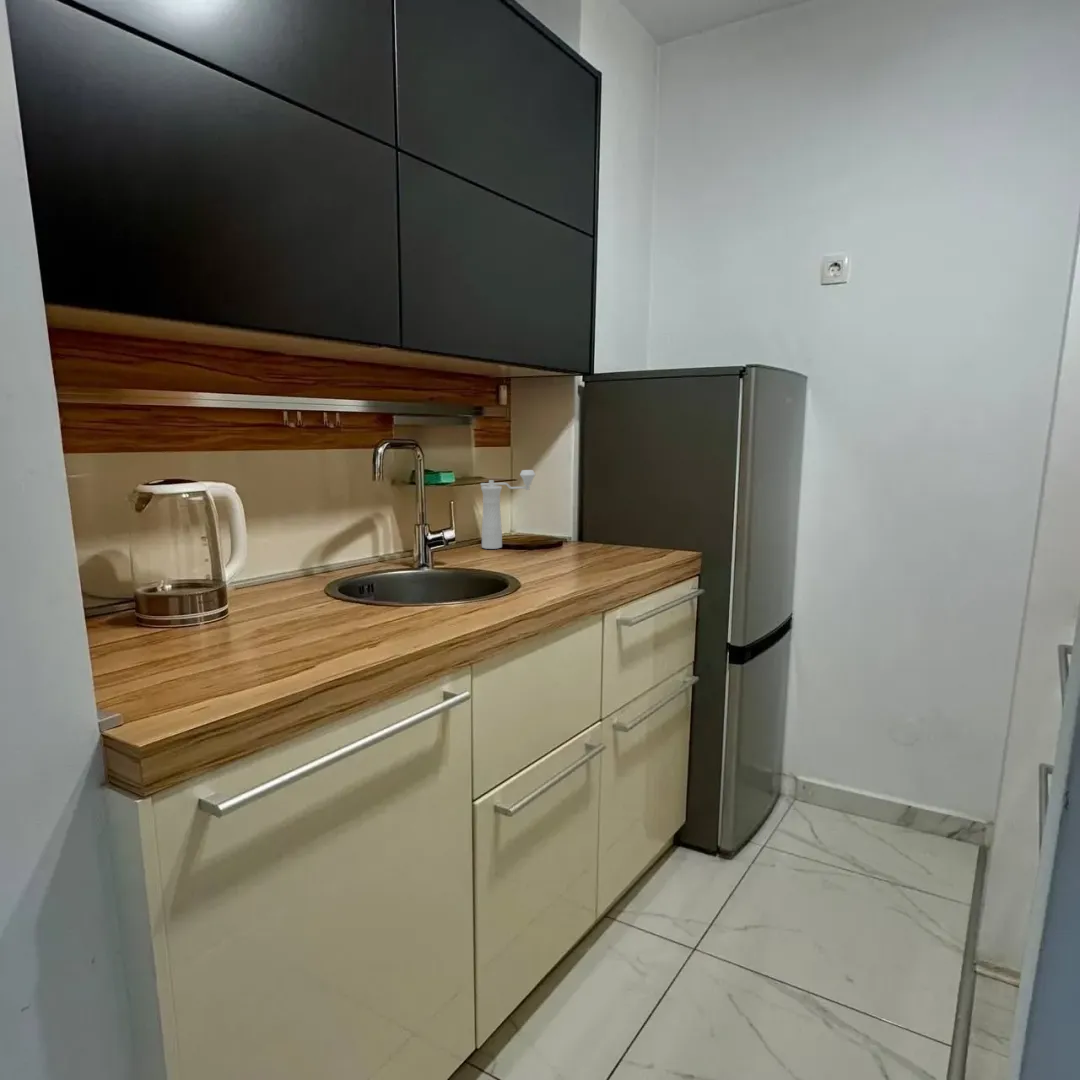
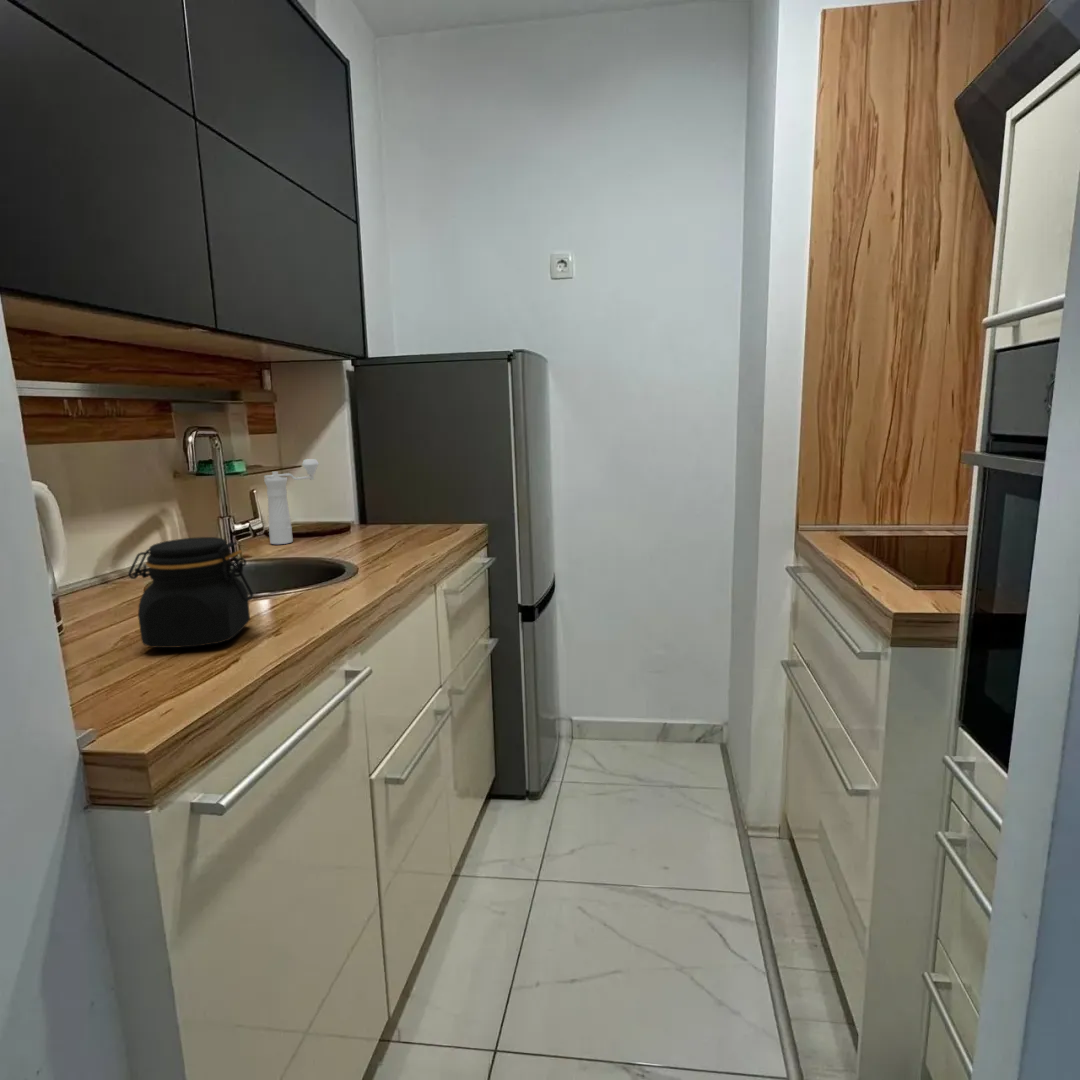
jar: none [259,542,361,645] -> present [128,537,253,648]

